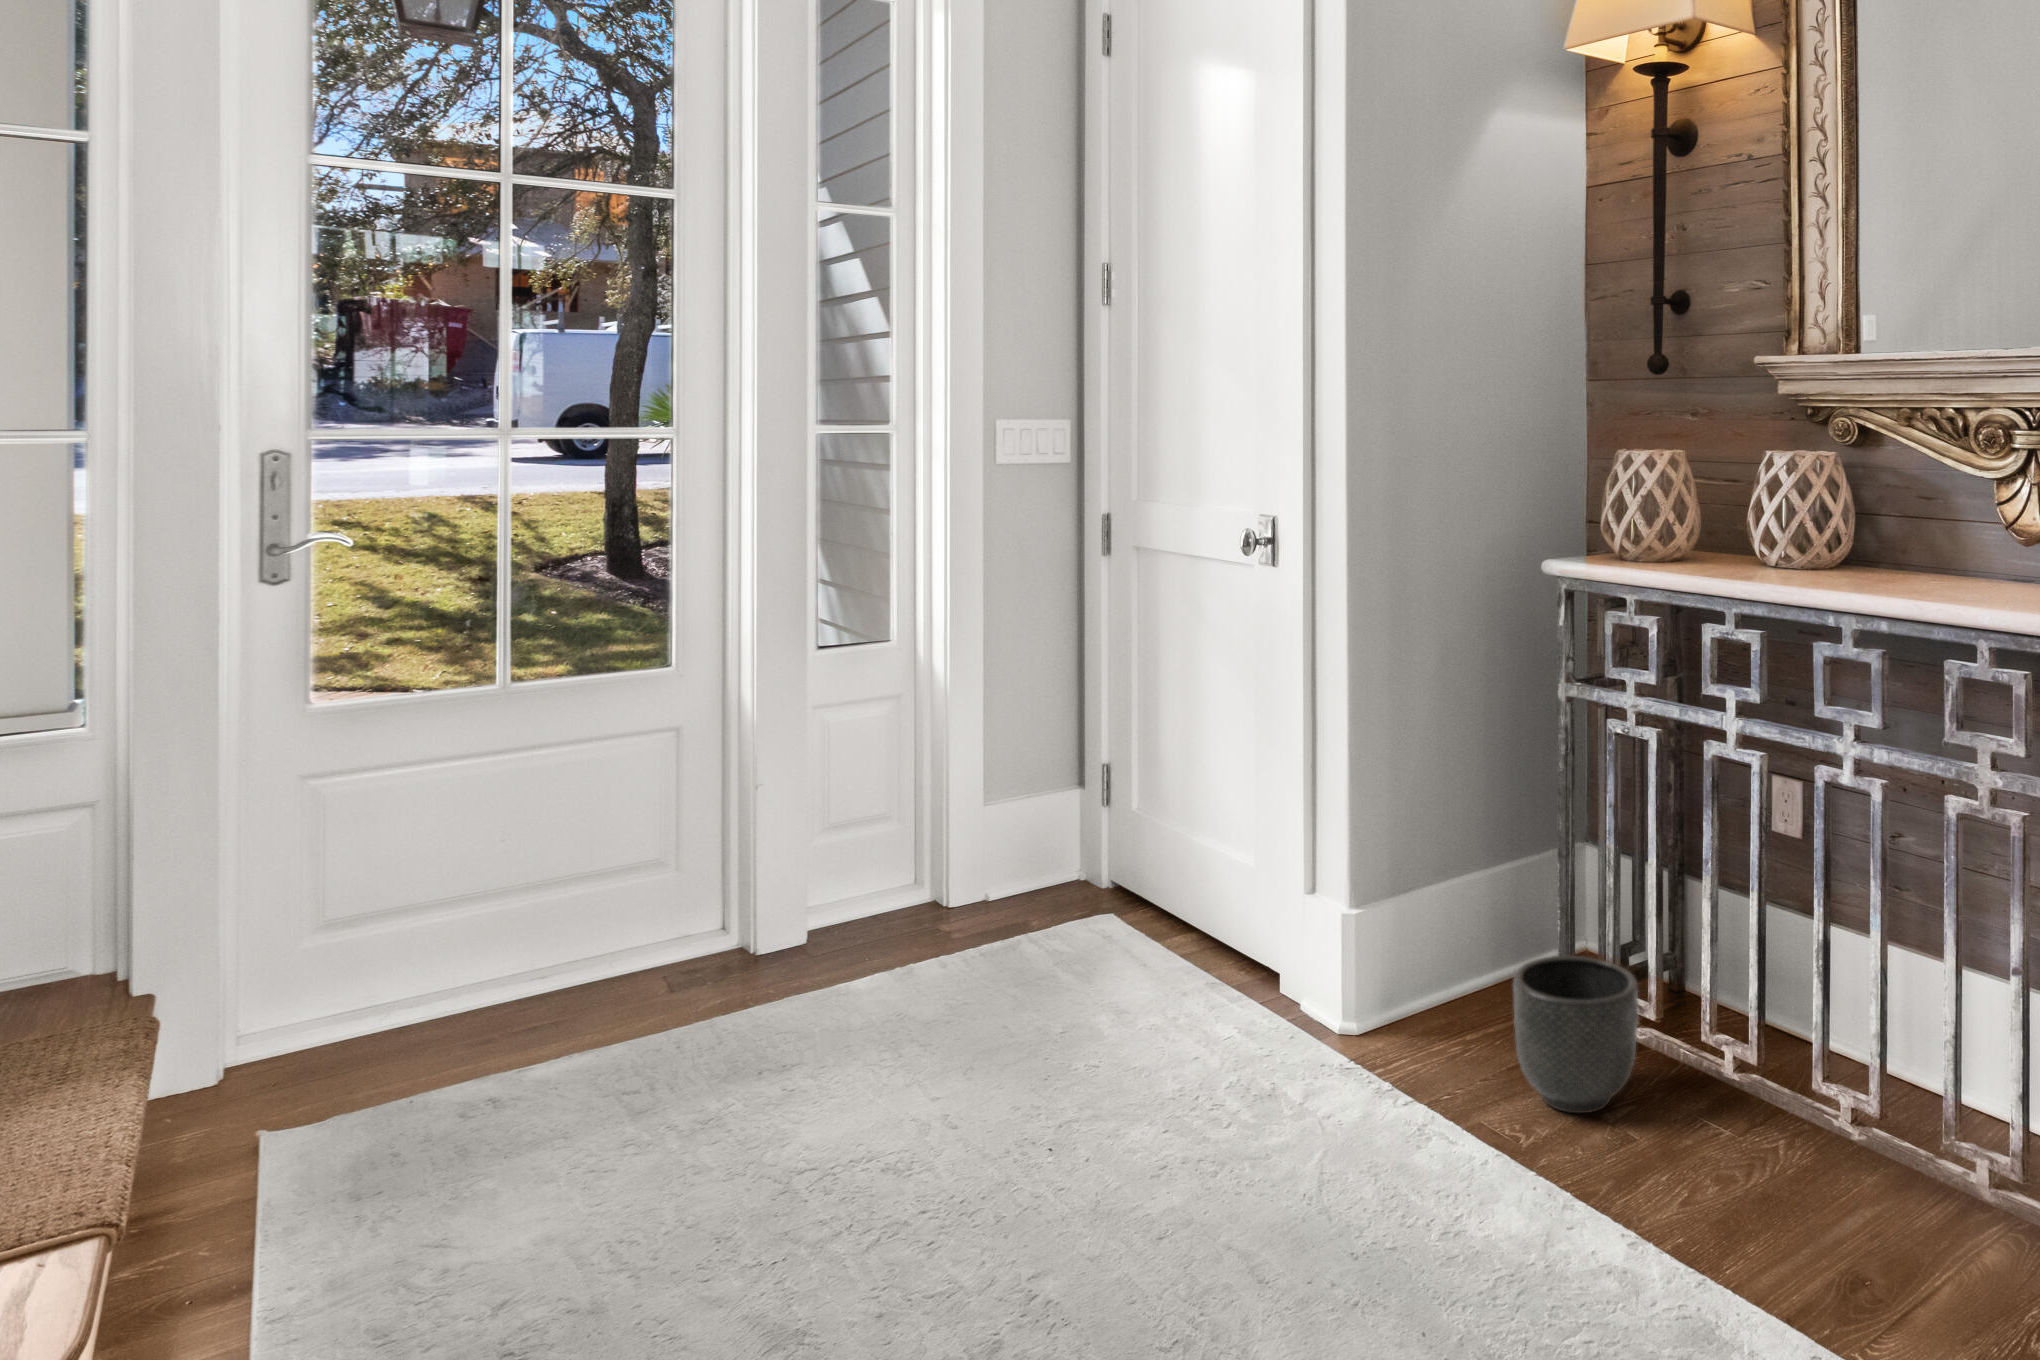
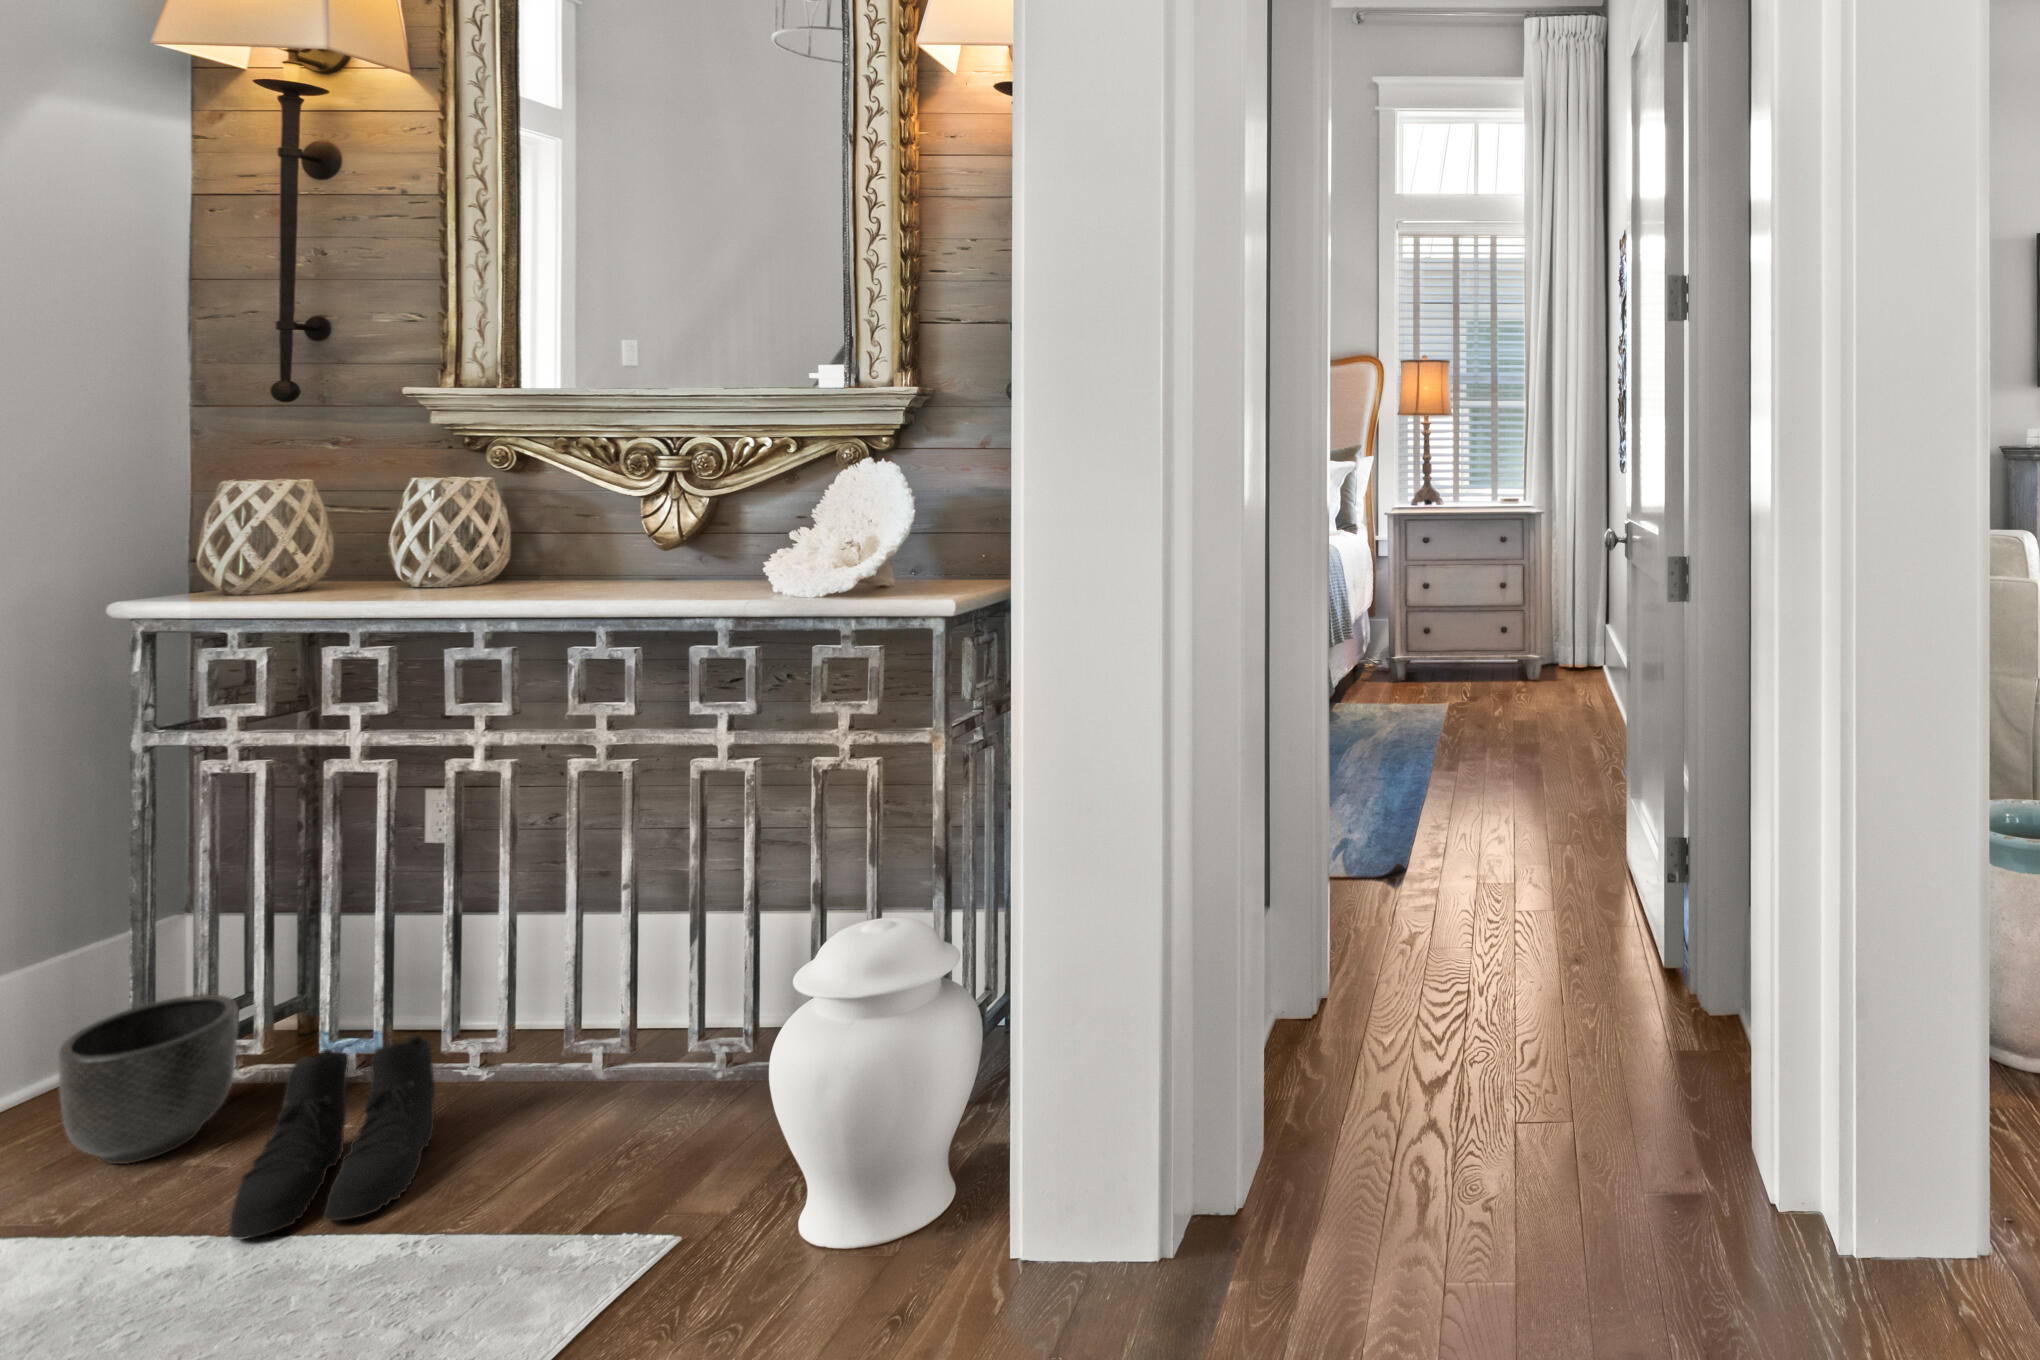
boots: none [1650,1058,1817,1268] -> present [230,1035,435,1239]

